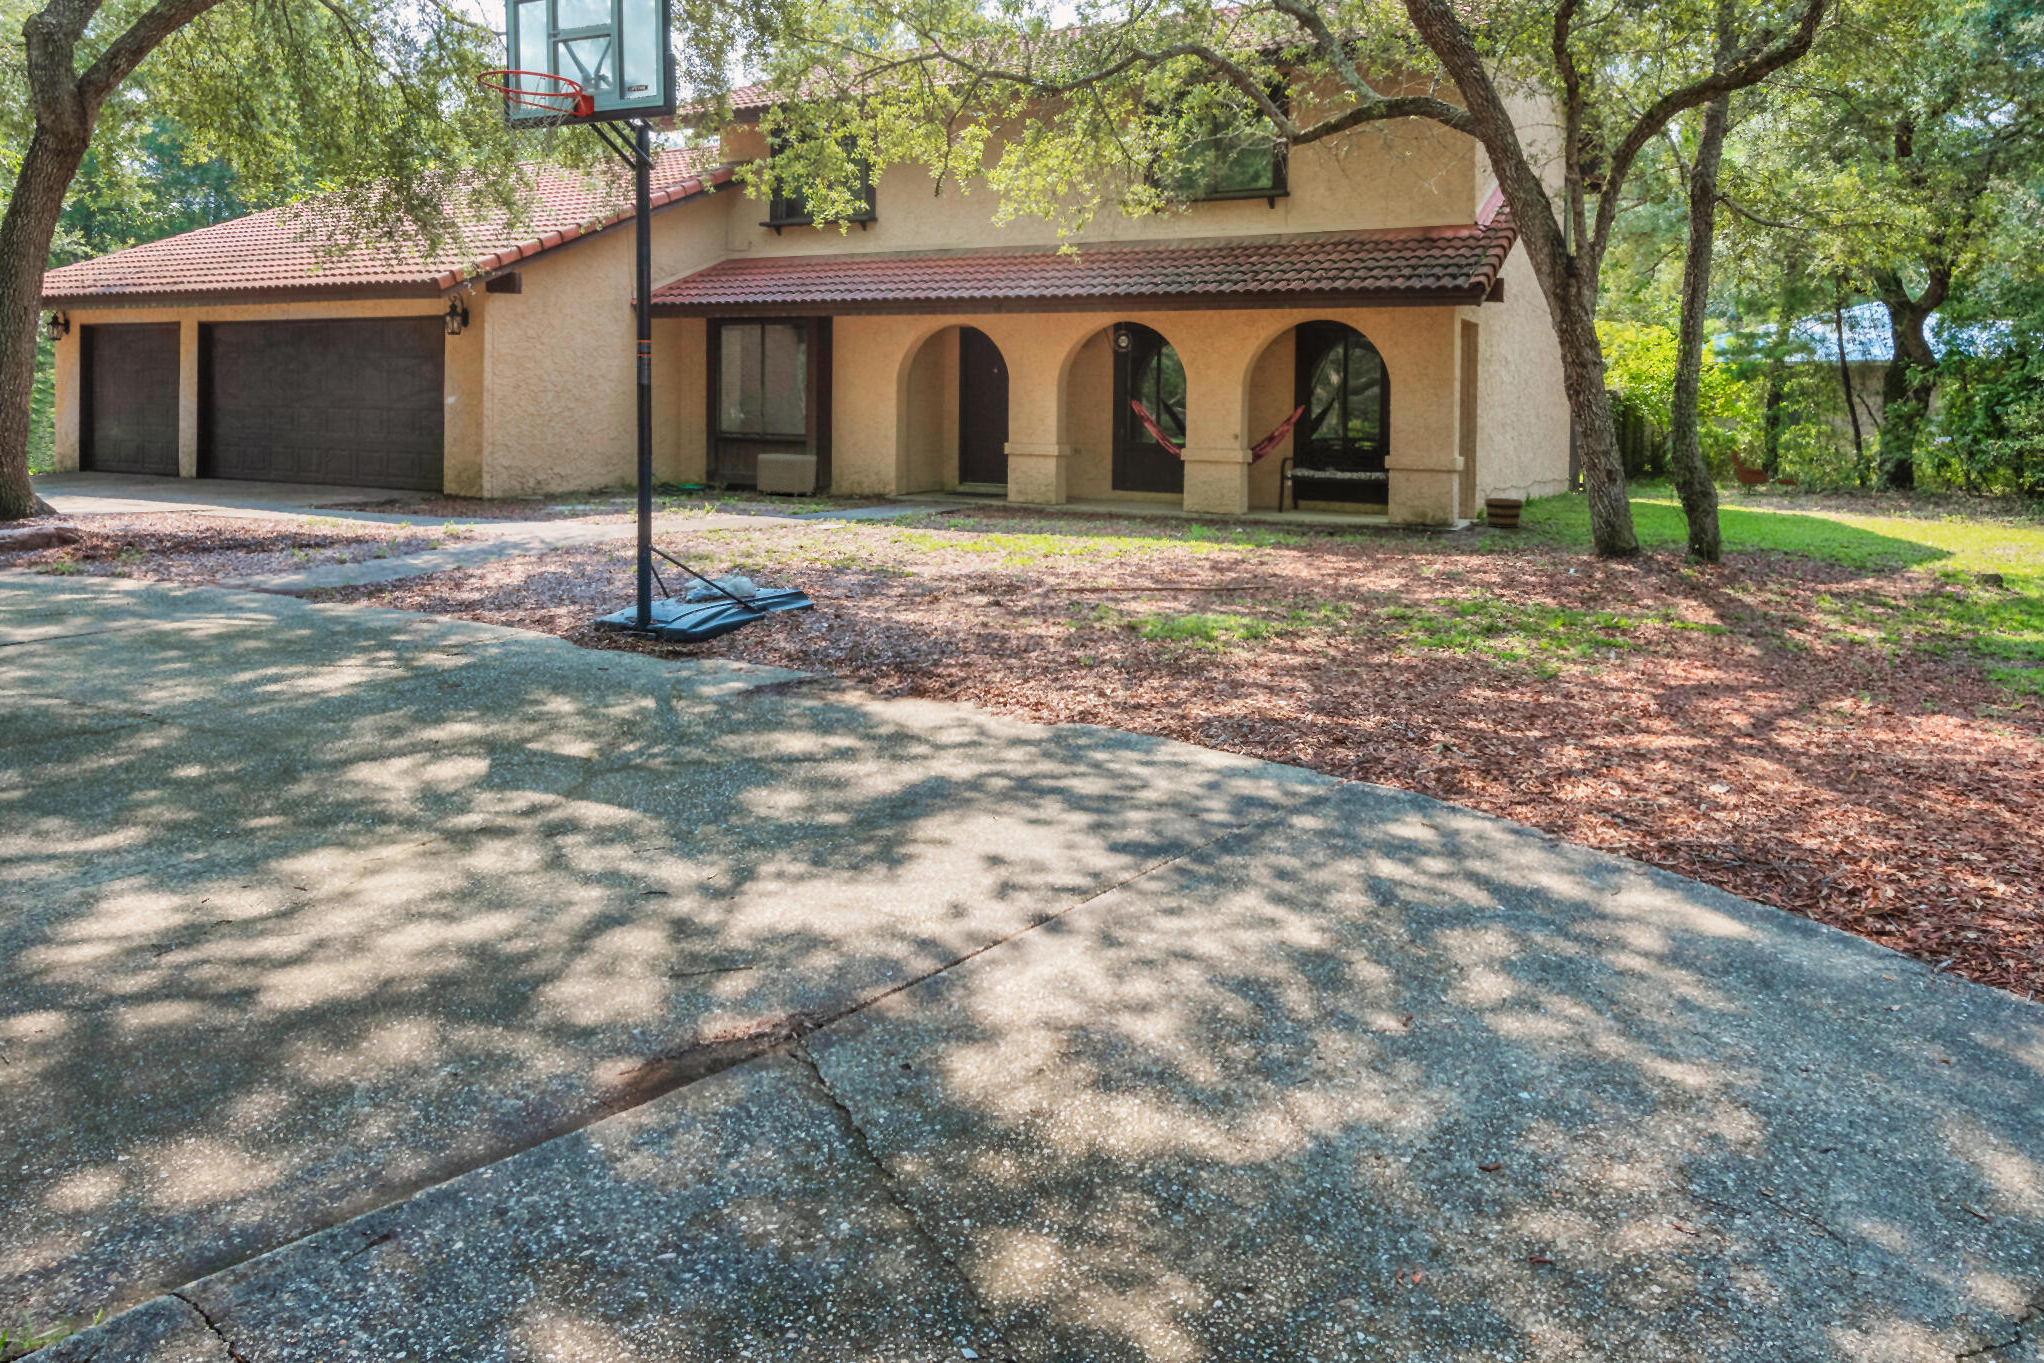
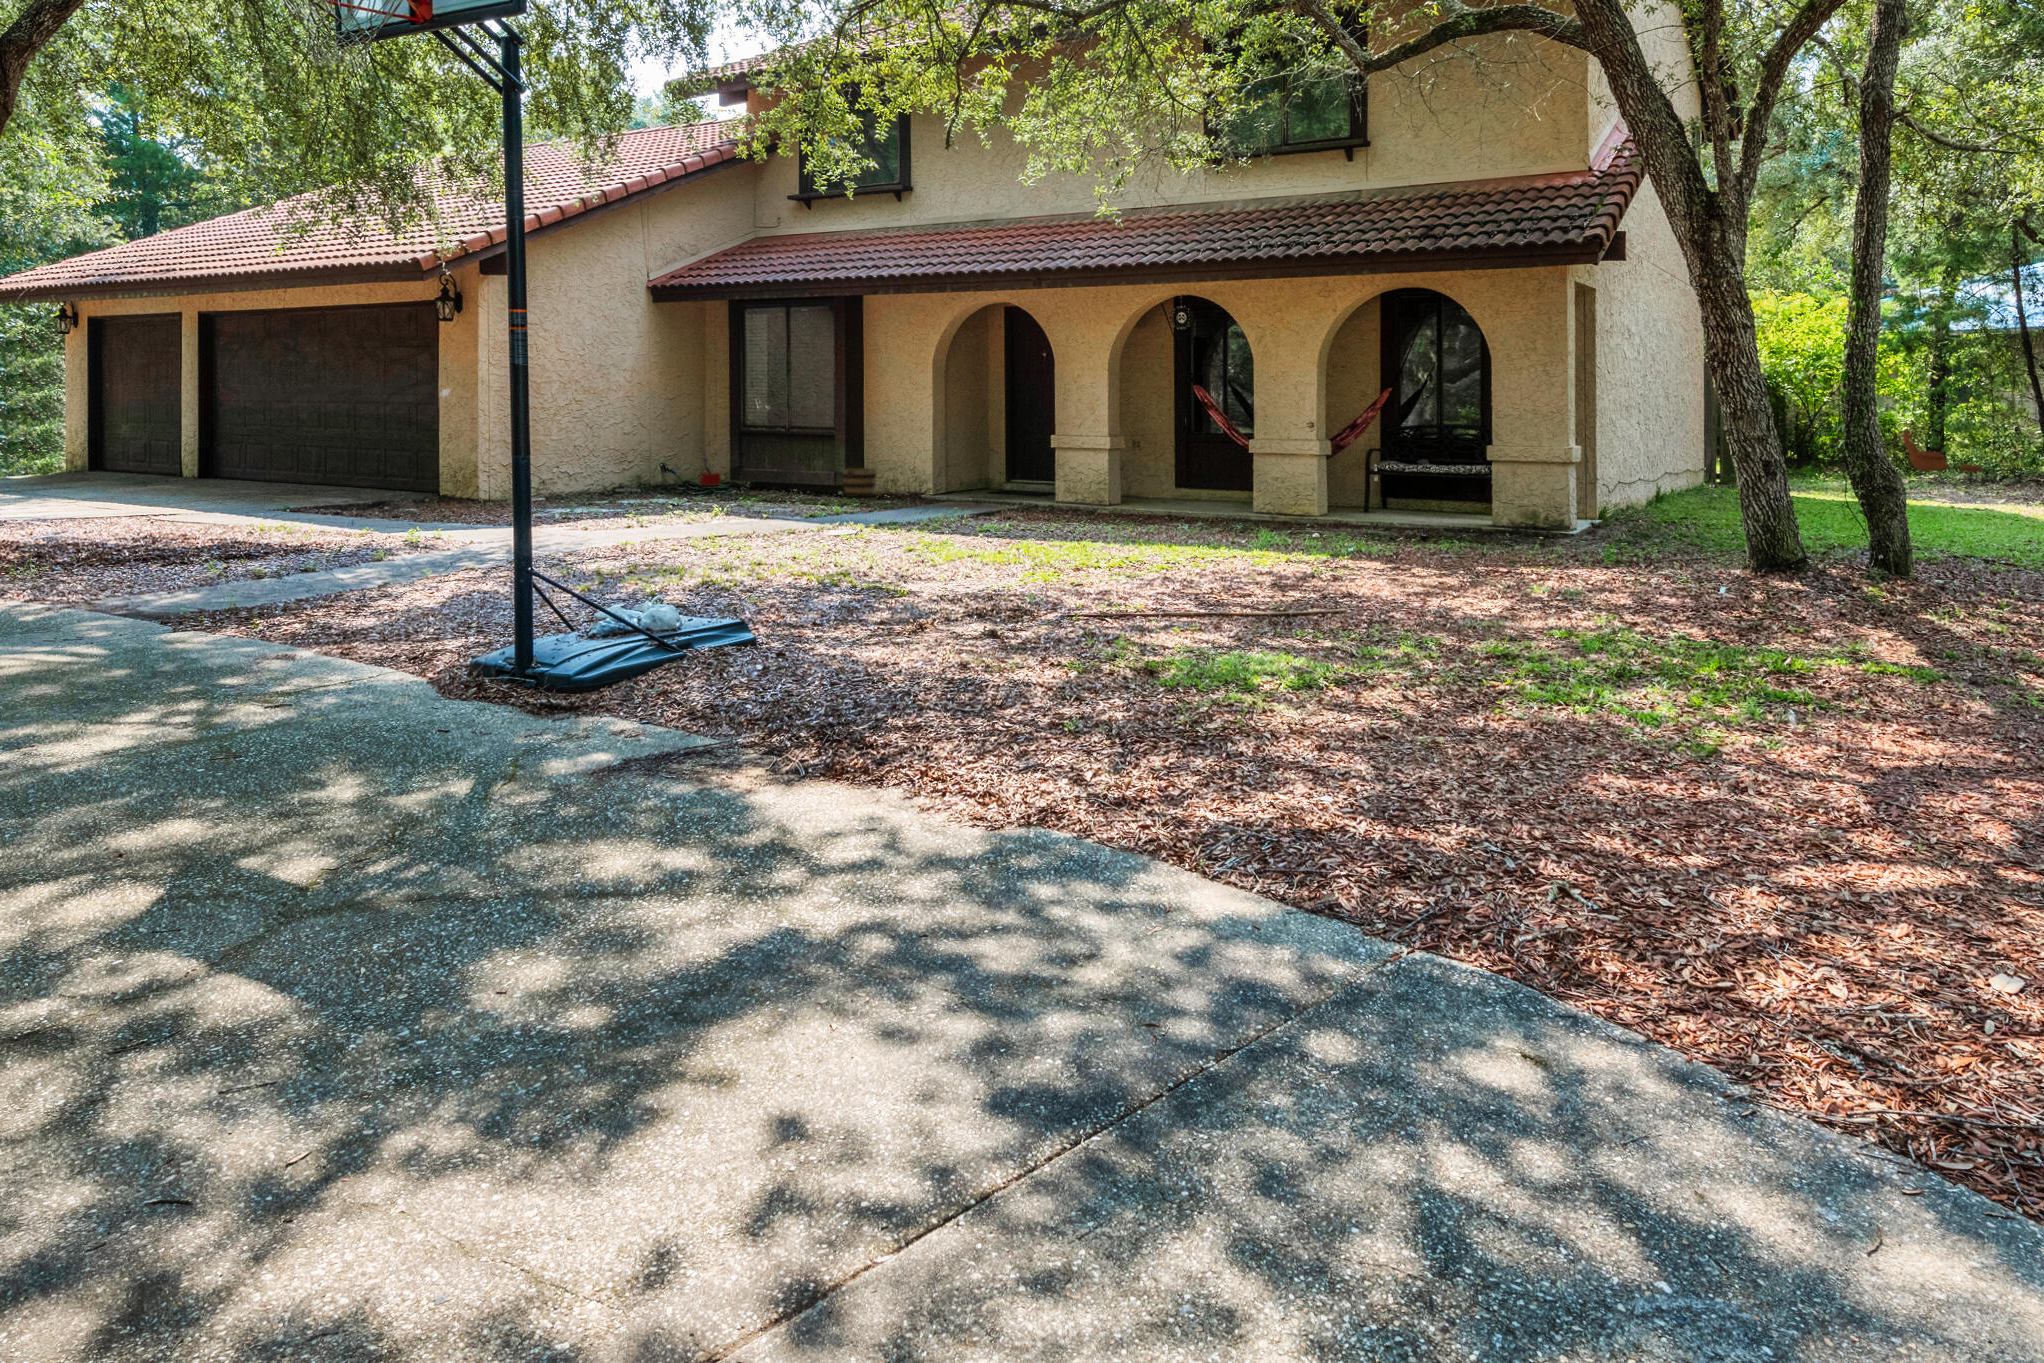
decorative plant: none [674,443,707,488] -> present [700,441,721,486]
storage bench: present [757,454,817,496] -> none [776,447,841,495]
bucket: present [1485,498,1523,528] -> present [842,468,876,497]

